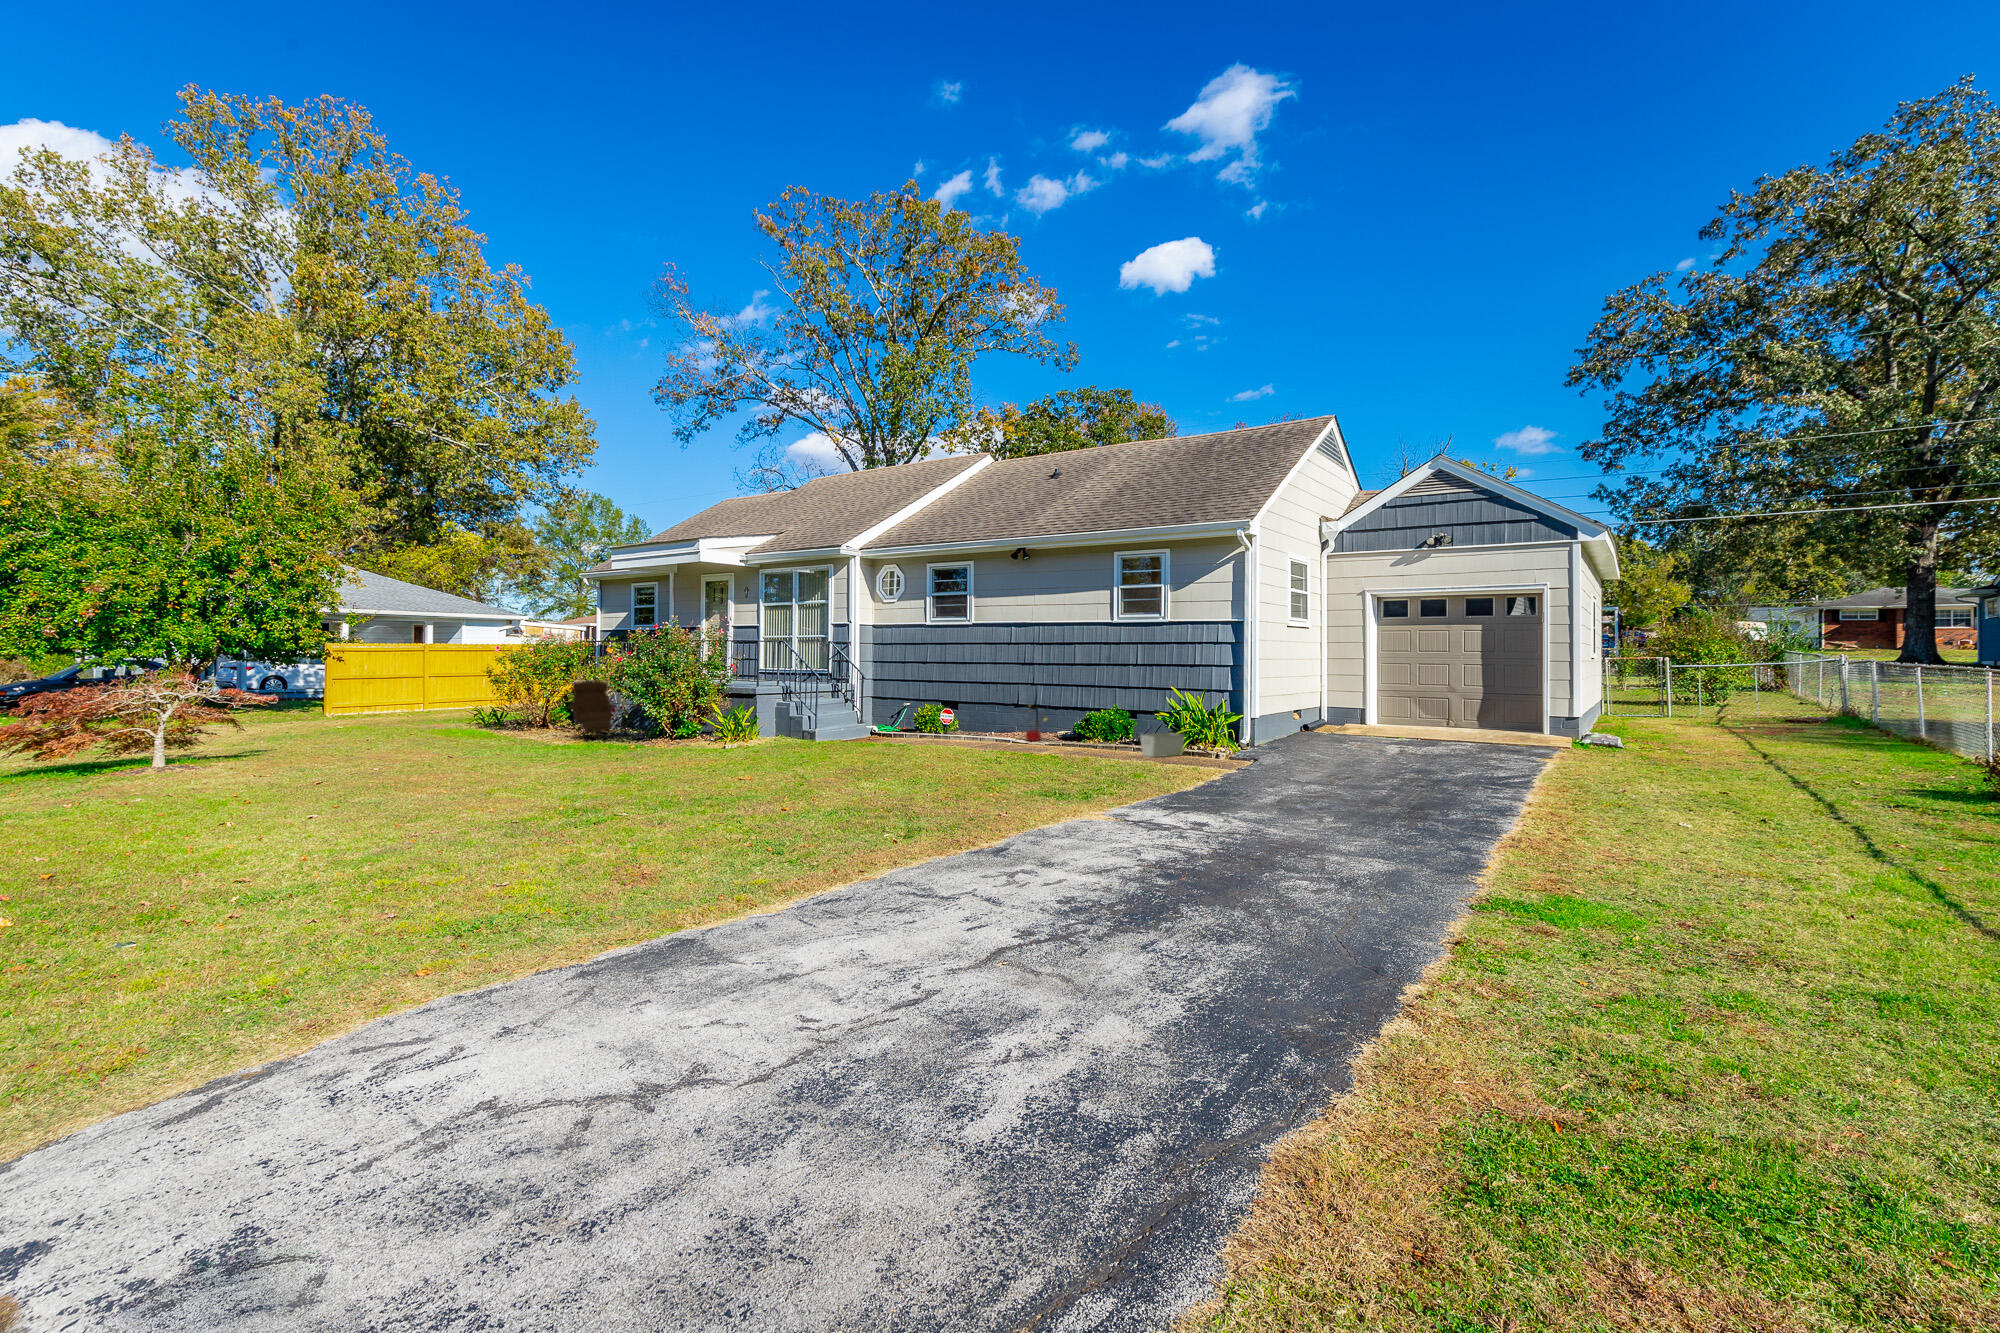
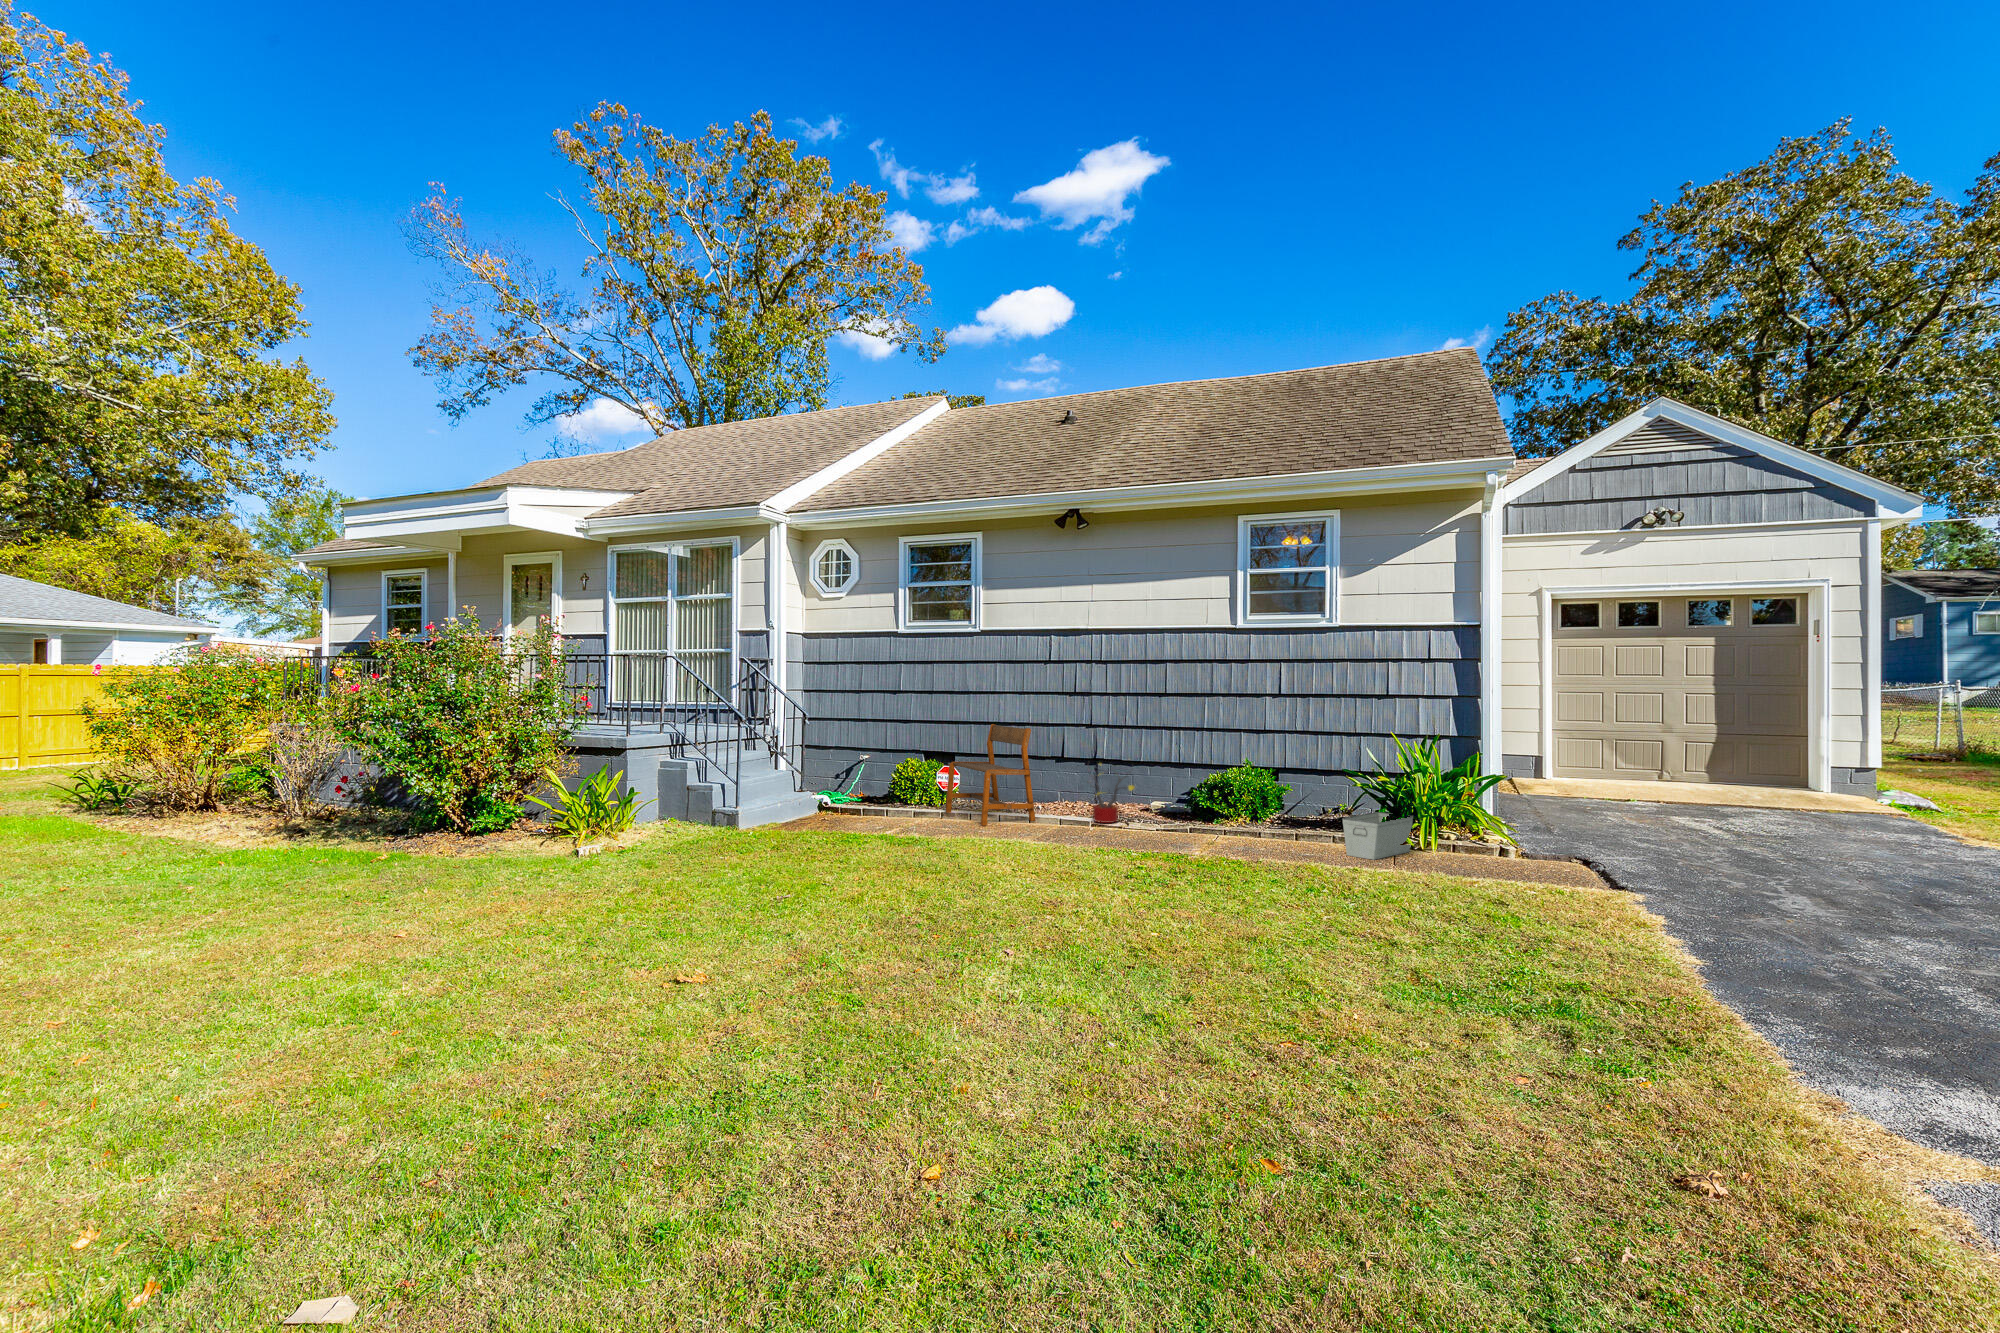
lounge chair: present [568,681,616,738] -> none [255,730,354,841]
bench: none [946,682,992,741] -> present [946,724,1035,826]

